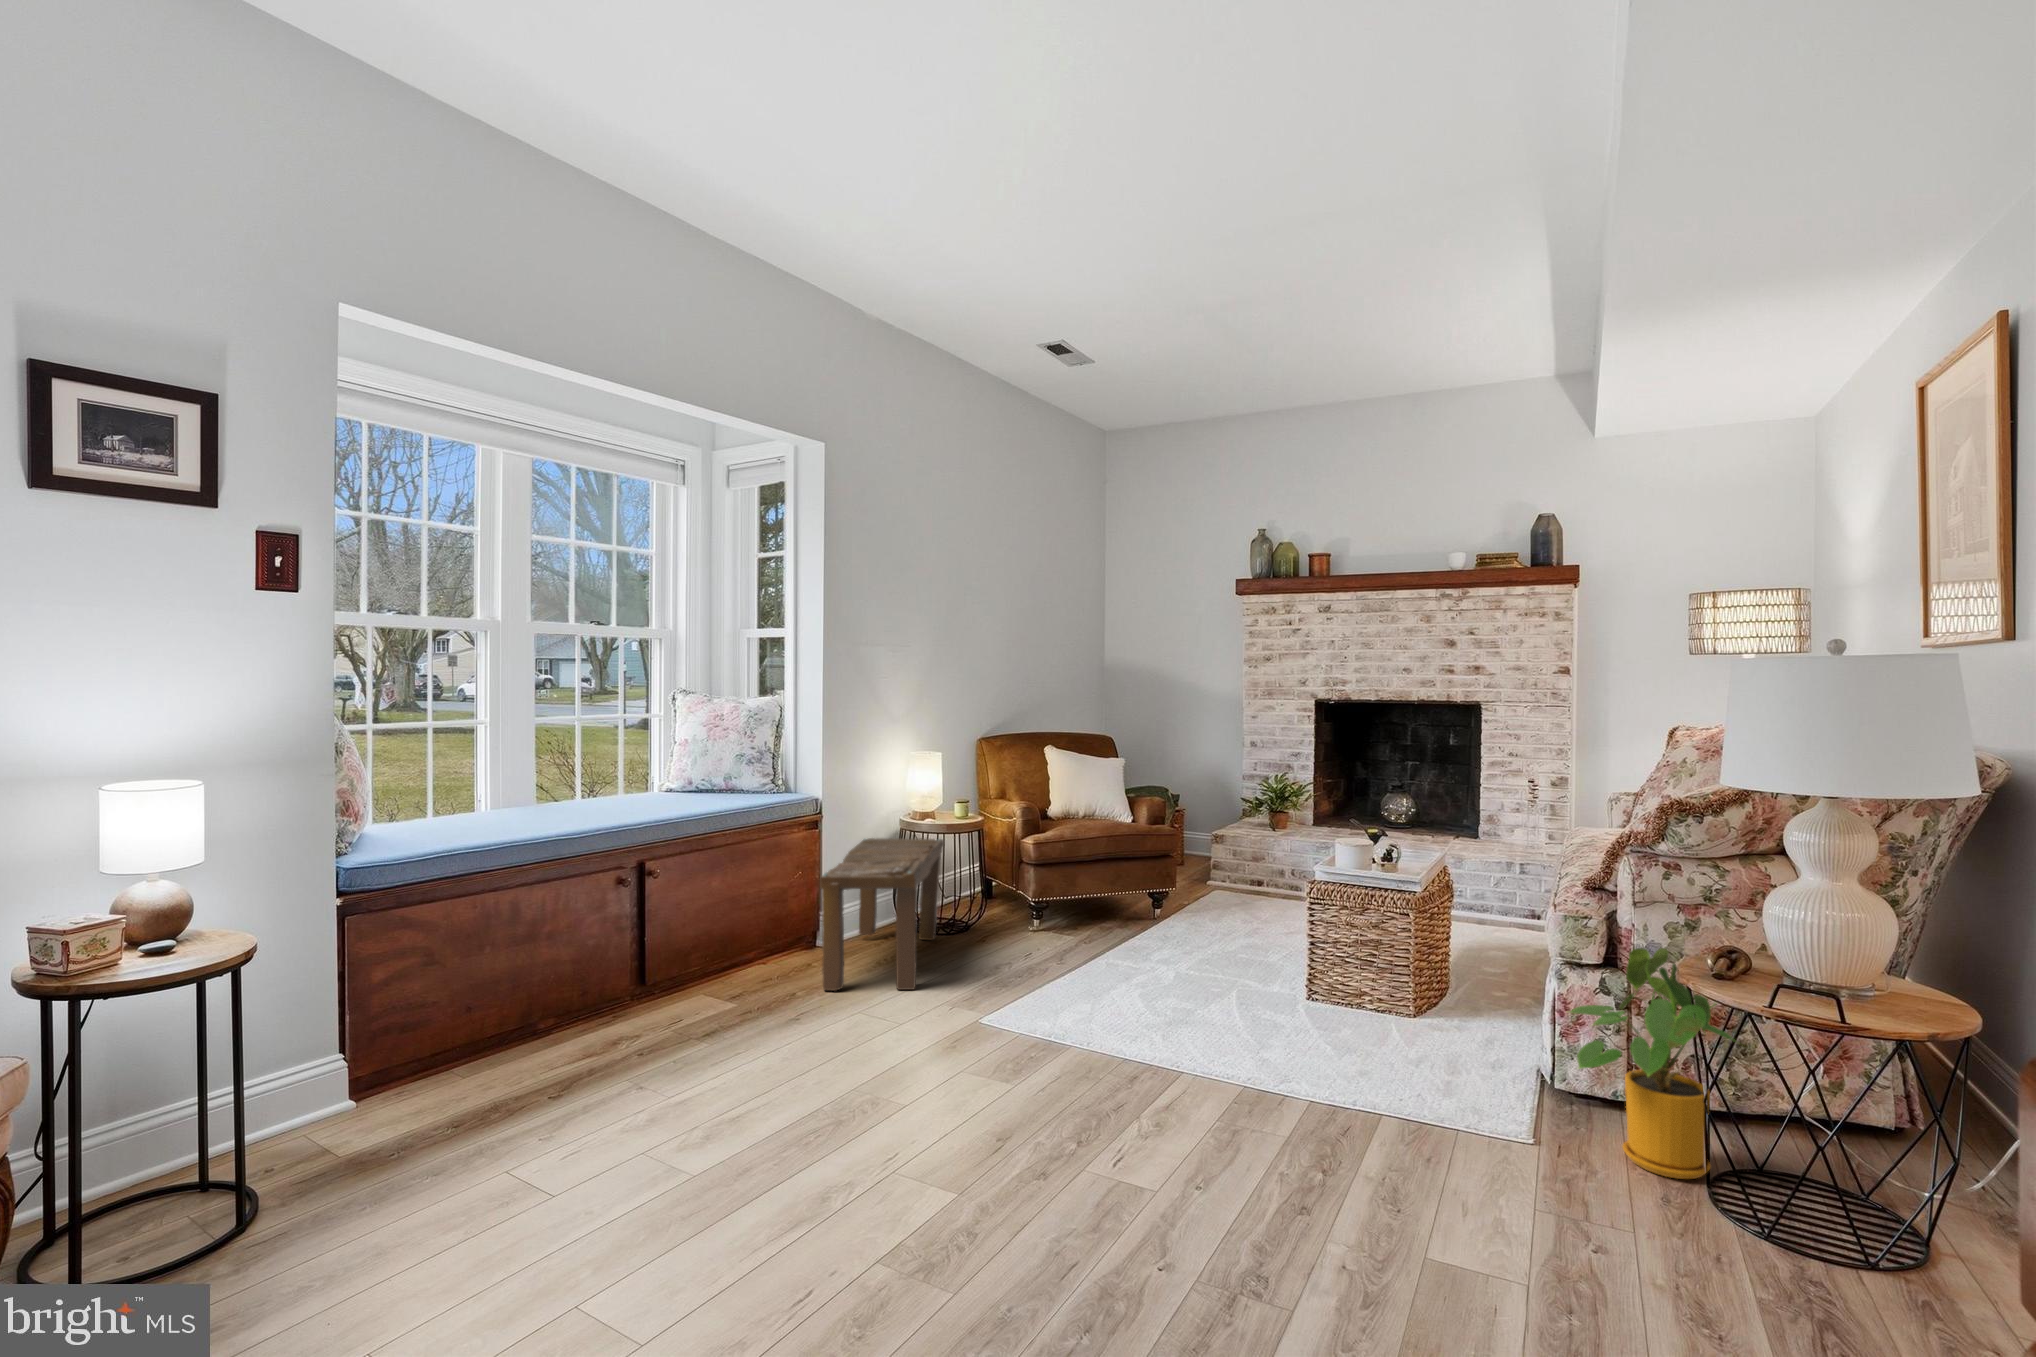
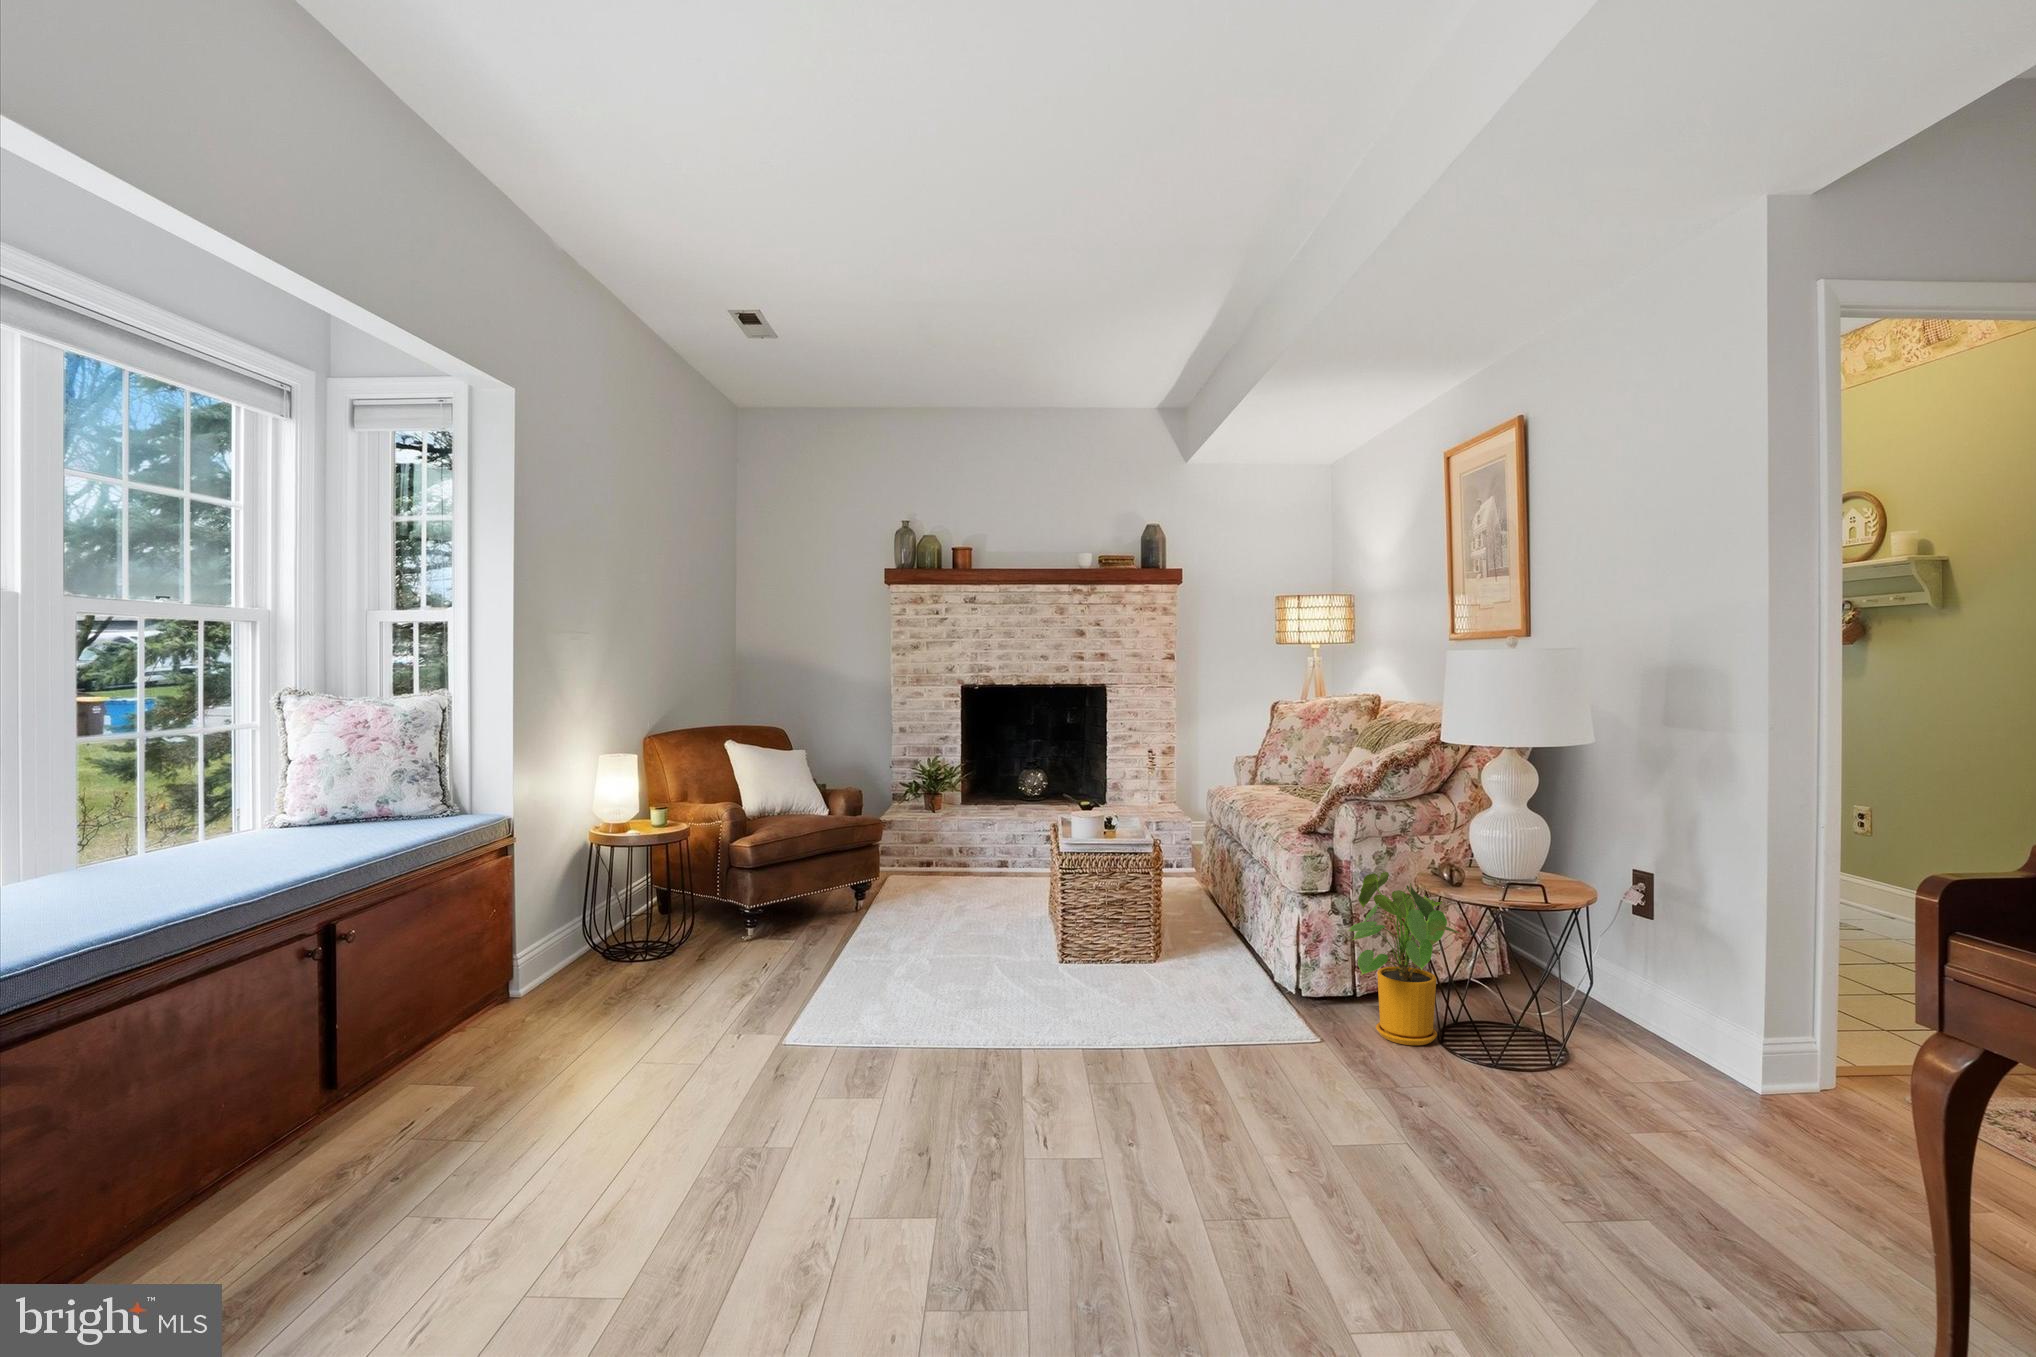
bench: present [820,838,944,991] -> none [555,851,682,1043]

